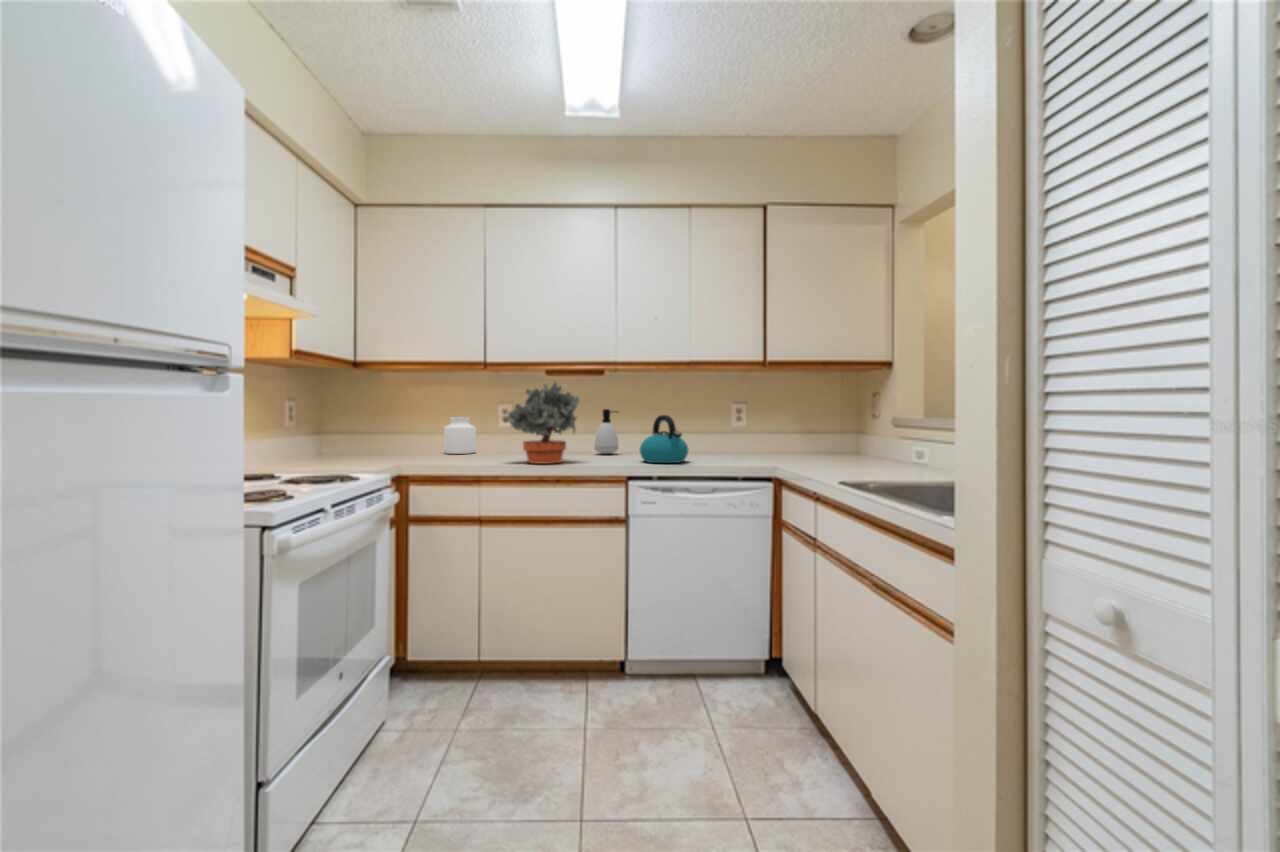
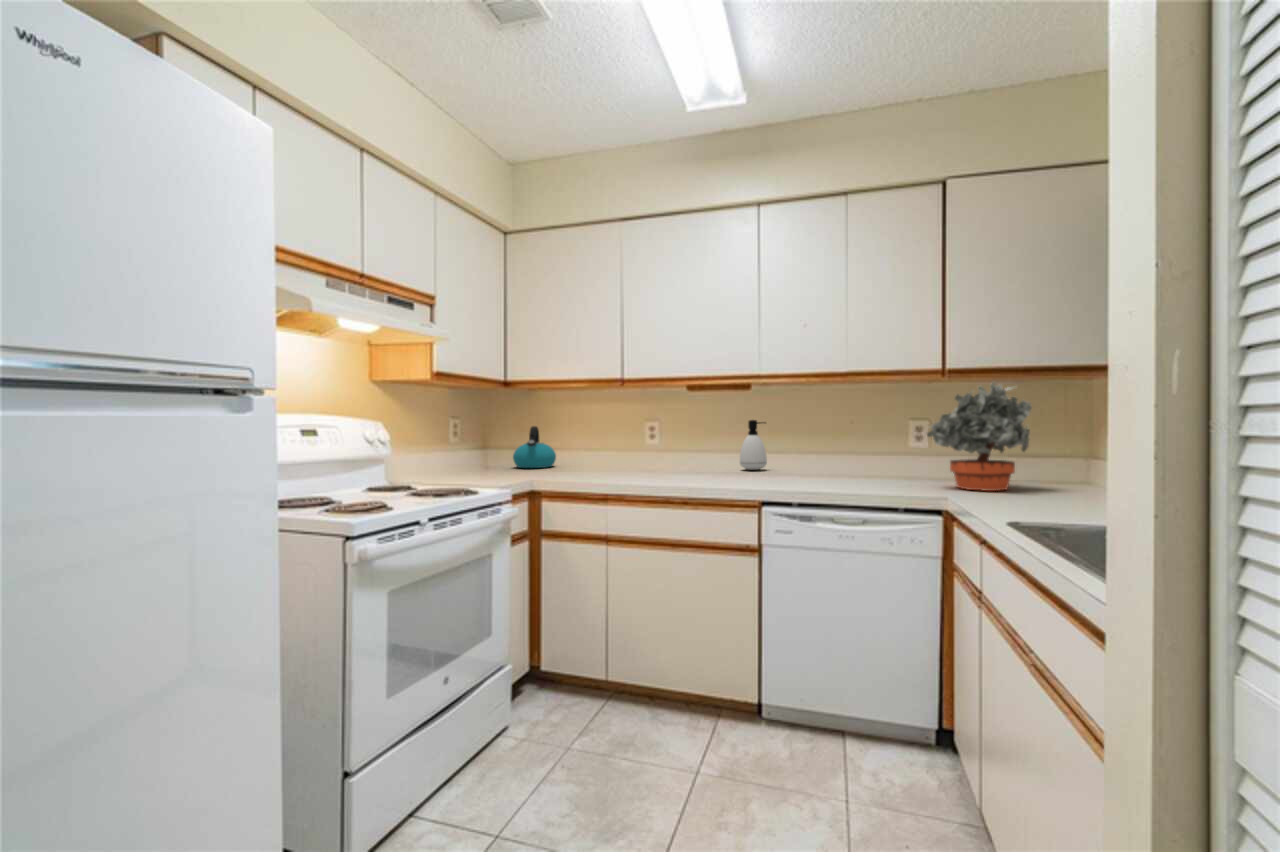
potted plant: present [504,382,579,464] -> present [927,383,1032,491]
kettle: present [640,415,688,463] -> present [513,426,556,468]
jar: present [444,416,476,454] -> none [591,429,622,467]

